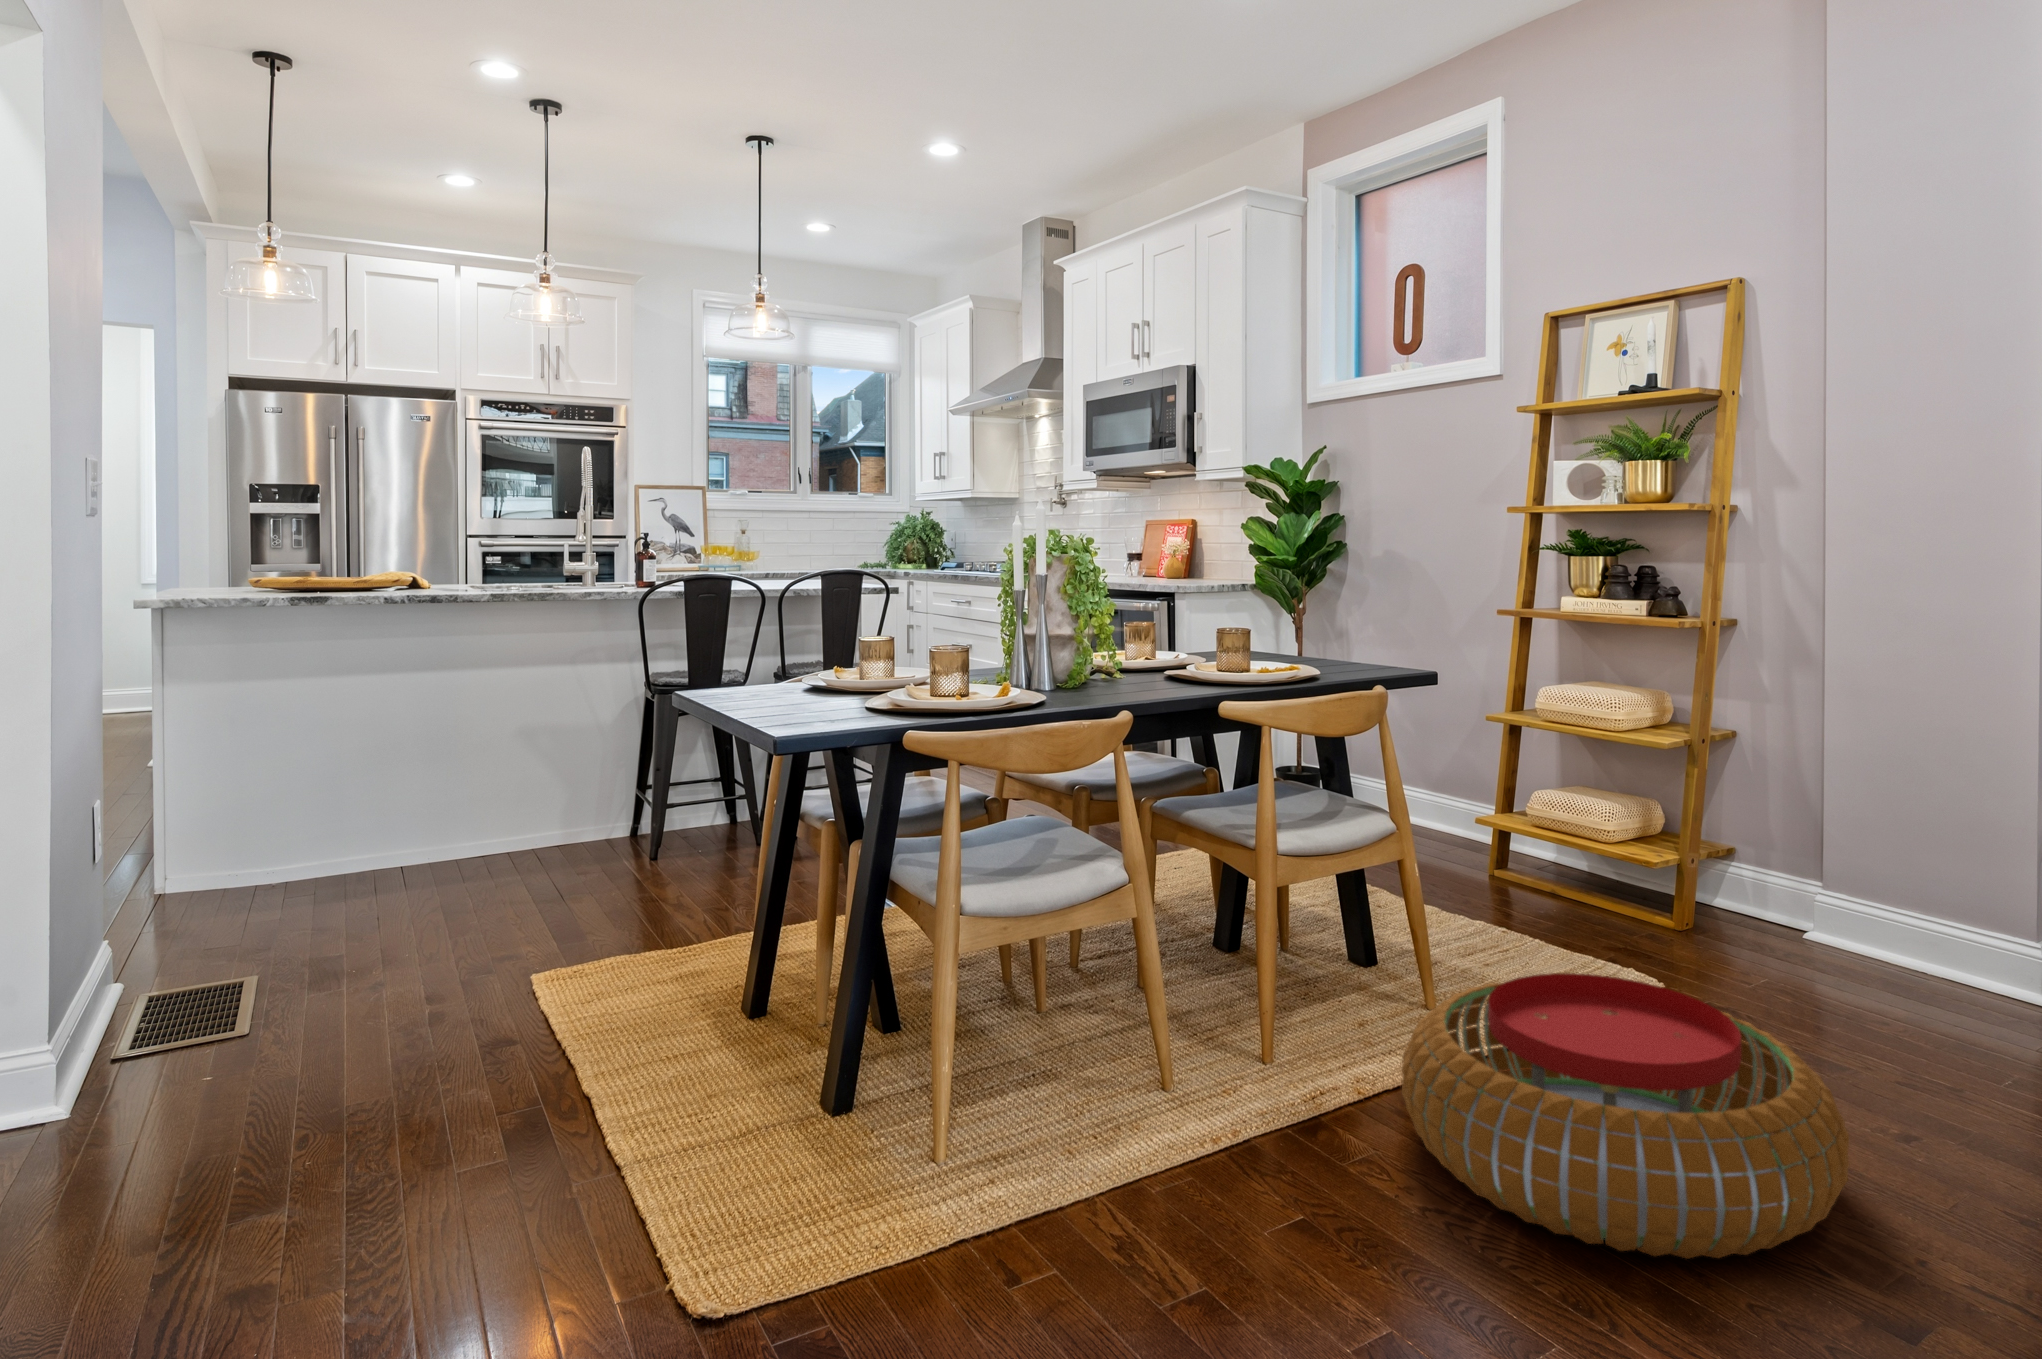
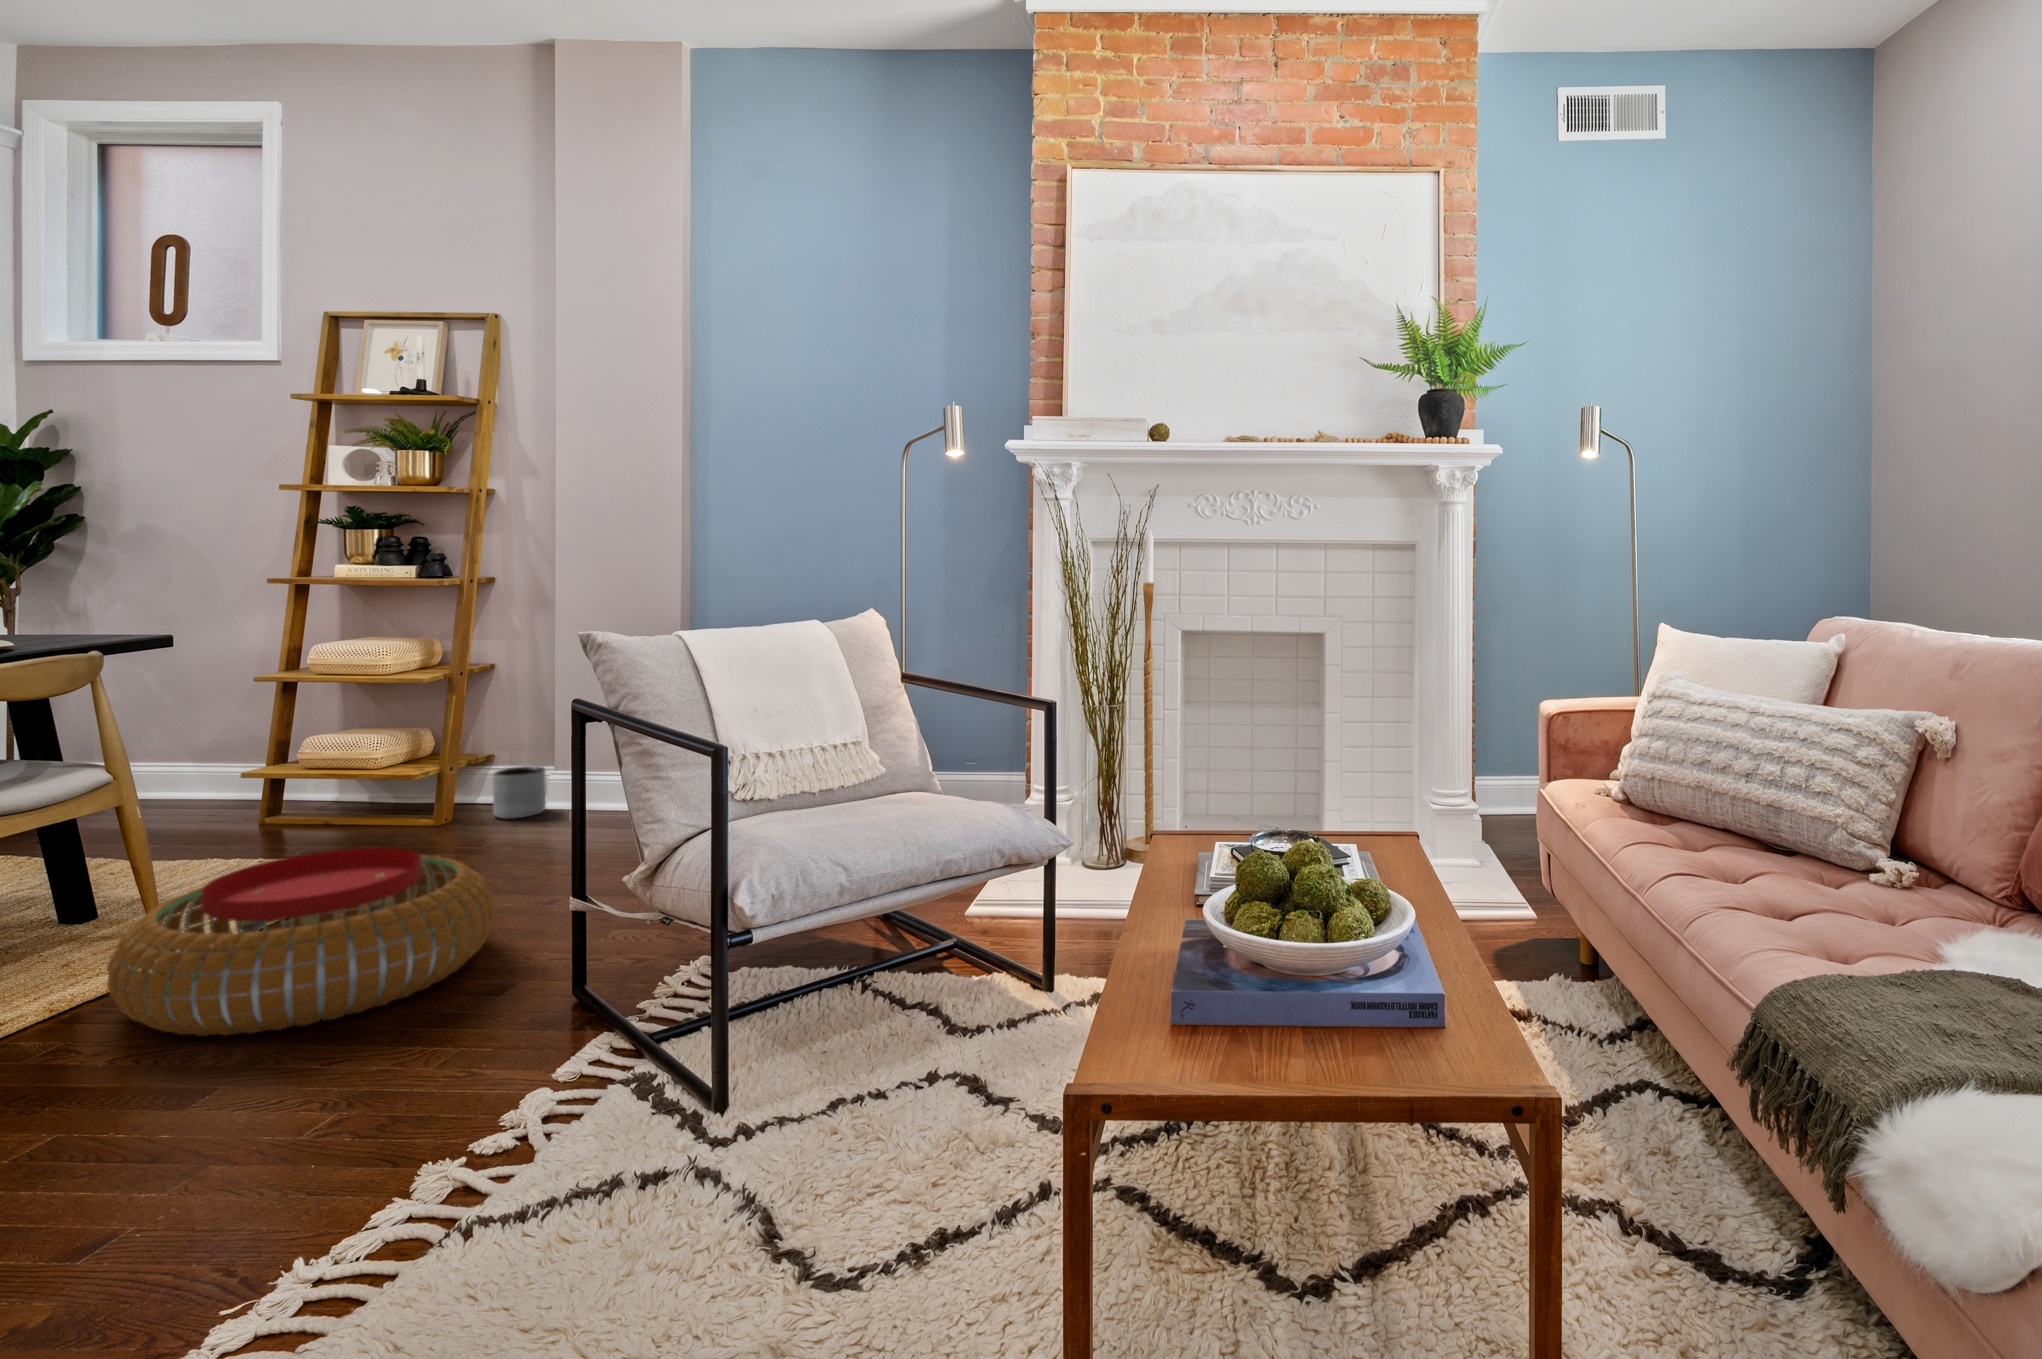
planter: none [1746,872,1815,946] -> present [493,766,546,819]

